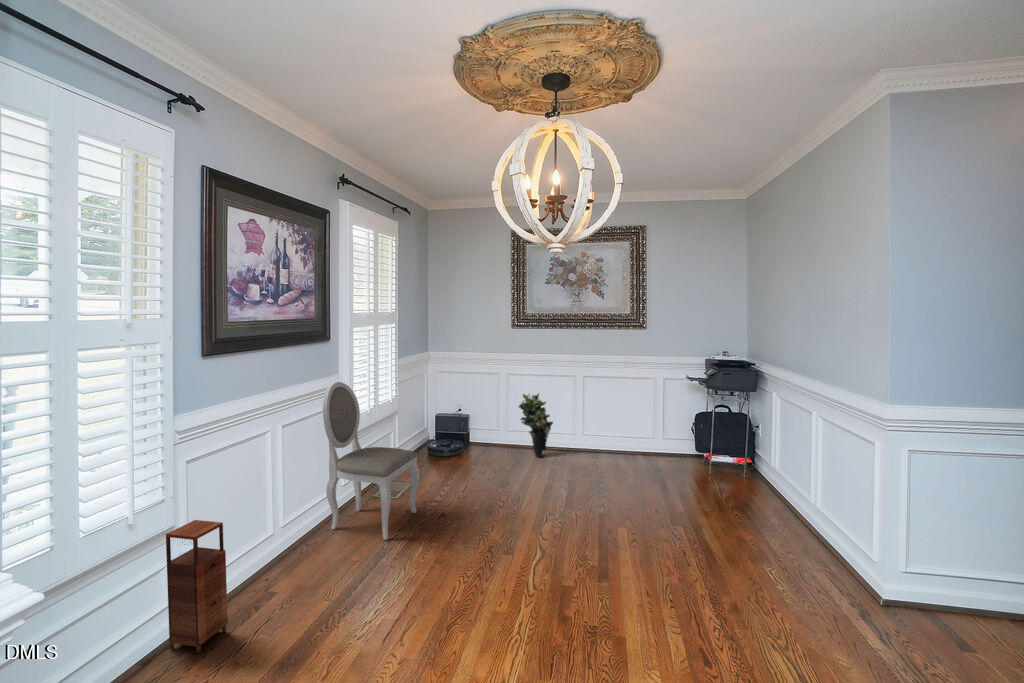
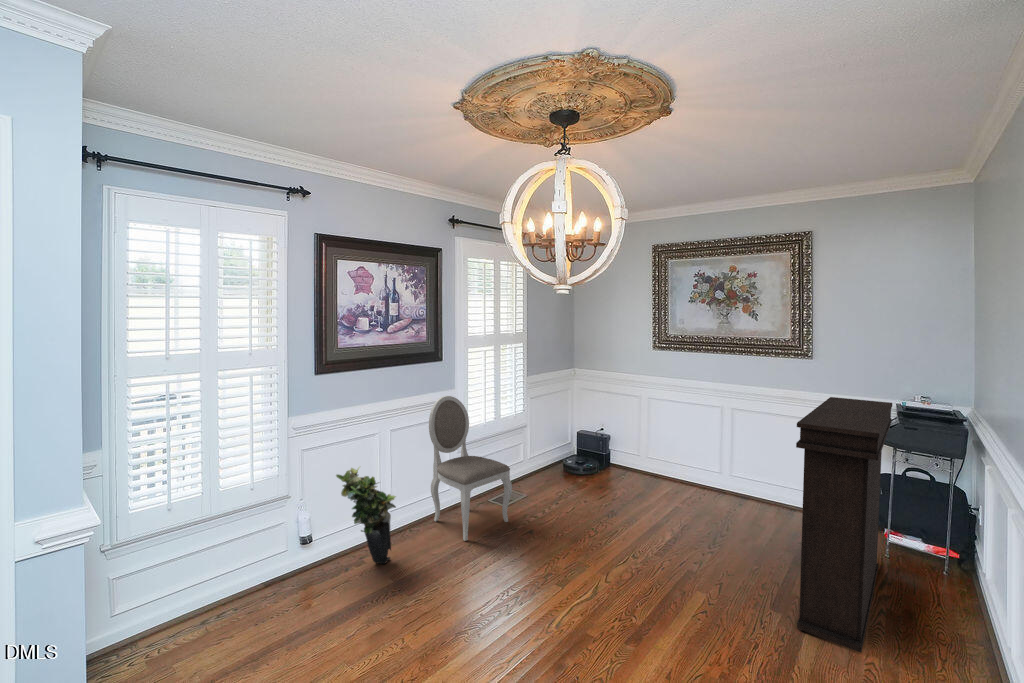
console table: none [679,357,761,539] -> present [796,397,892,652]
potted plant: present [518,394,553,457] -> present [336,468,396,564]
storage cabinet: present [166,520,228,654] -> none [279,494,316,592]

